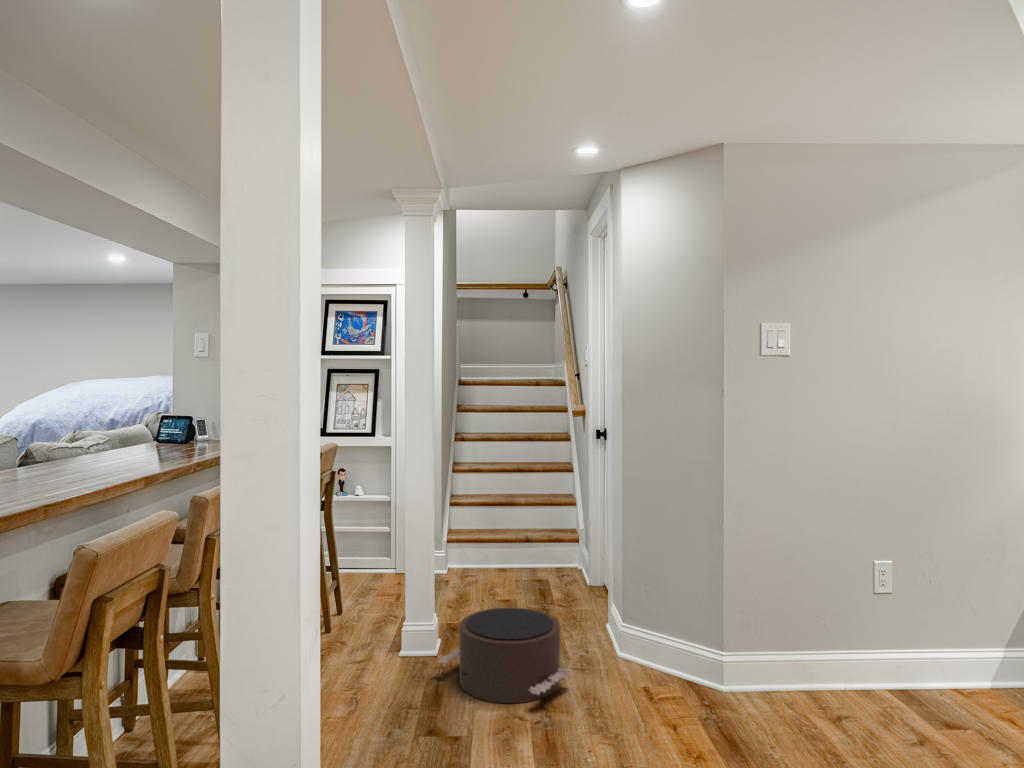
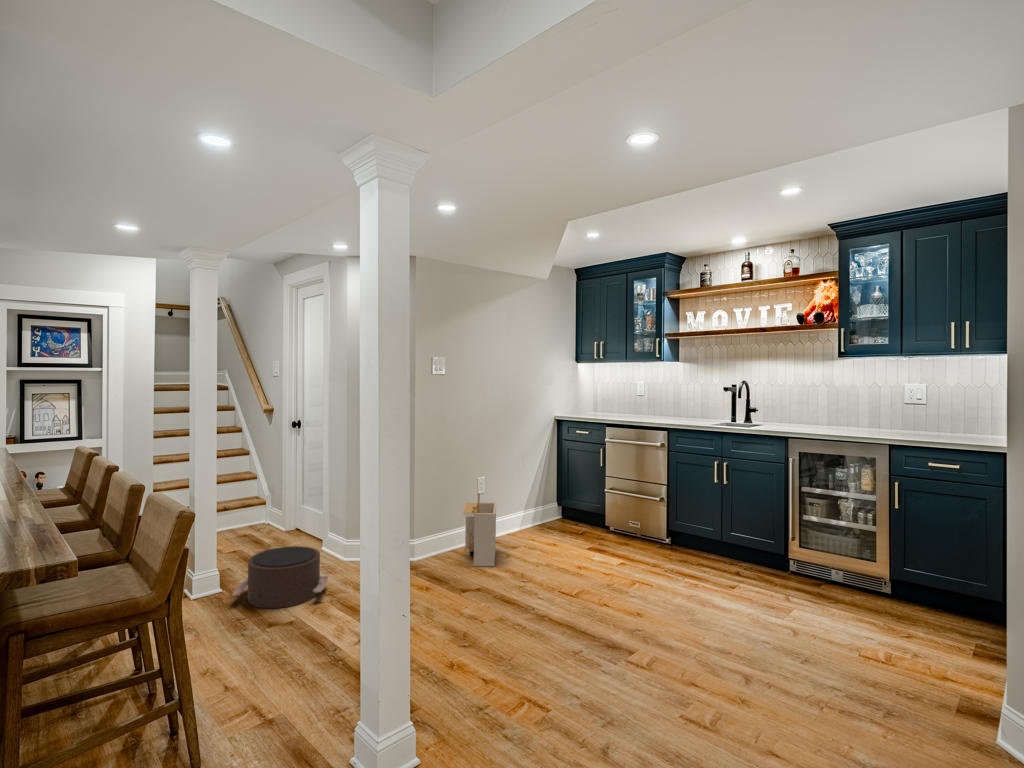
storage bin: none [822,583,918,747] -> present [463,493,496,566]

